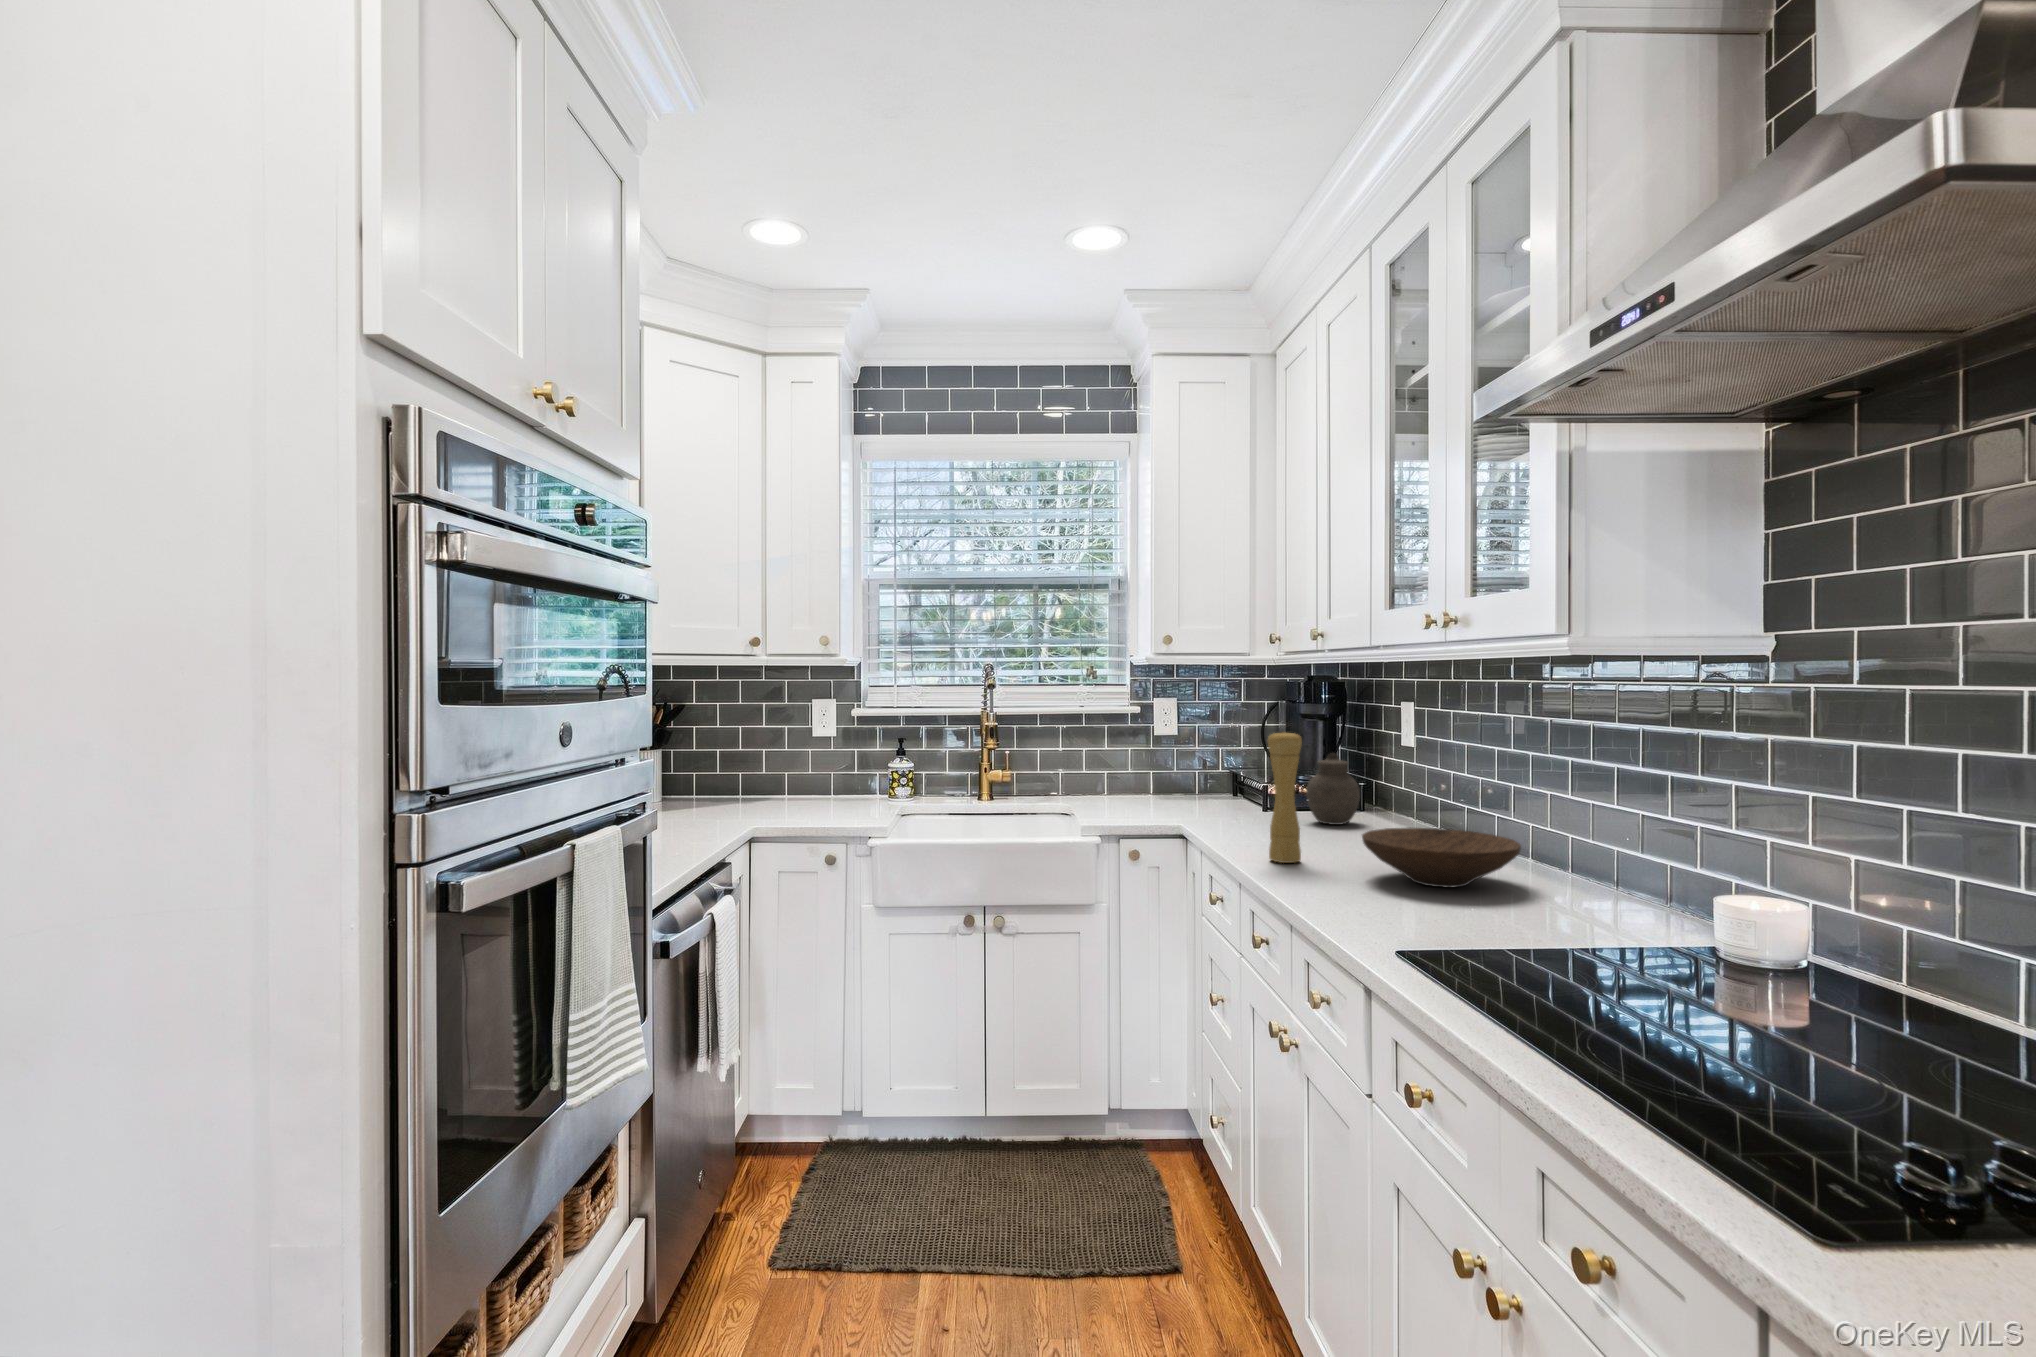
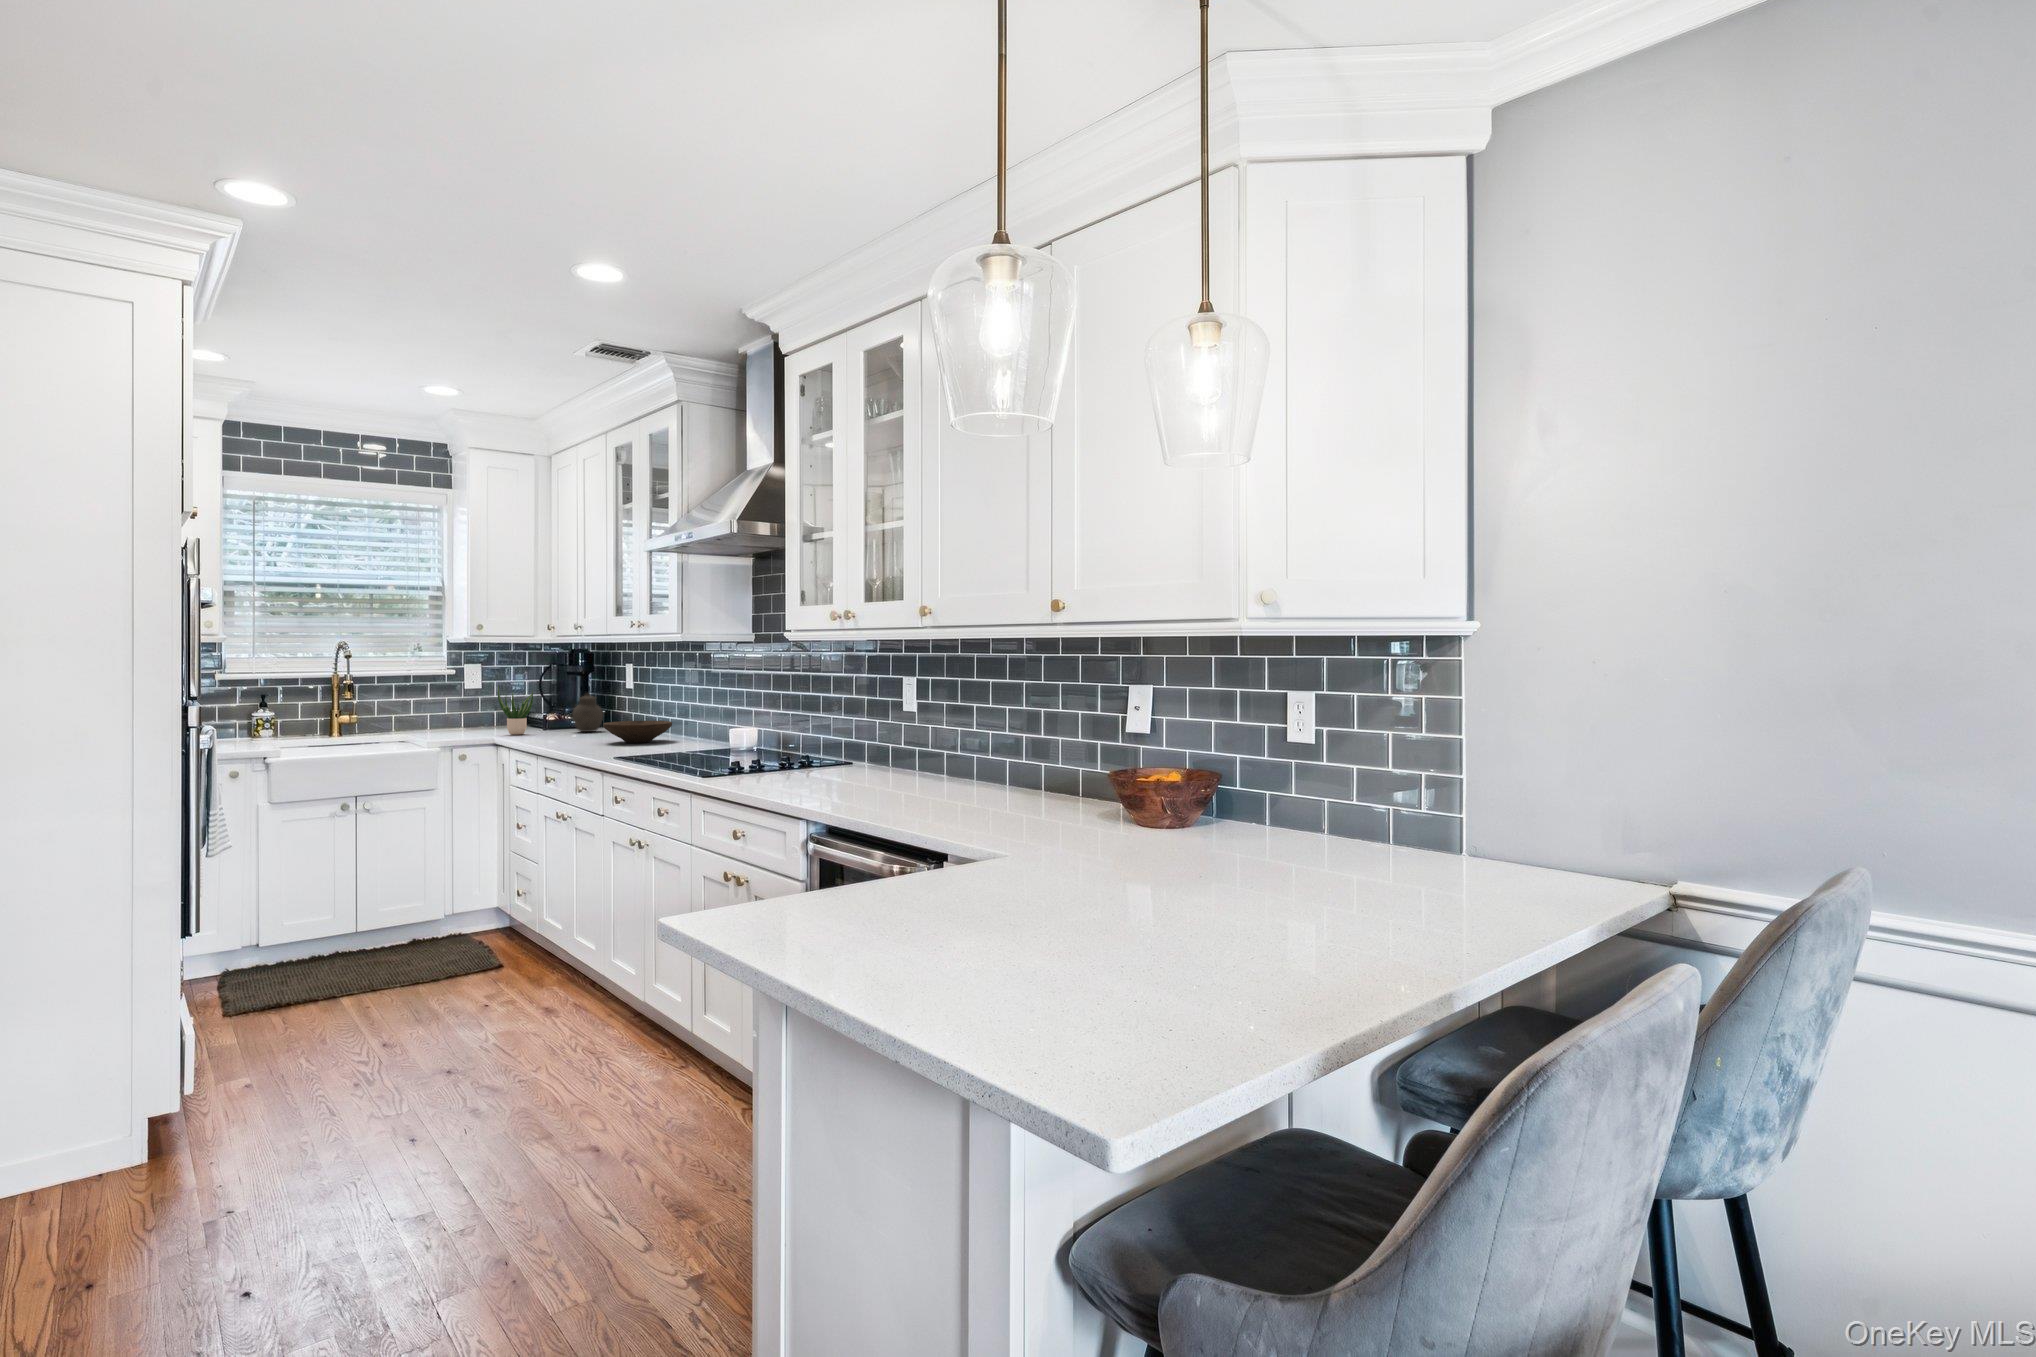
pepper mill: present [1268,731,1302,863] -> none [555,677,573,743]
potted plant: none [1188,734,1244,820] -> present [498,686,533,735]

